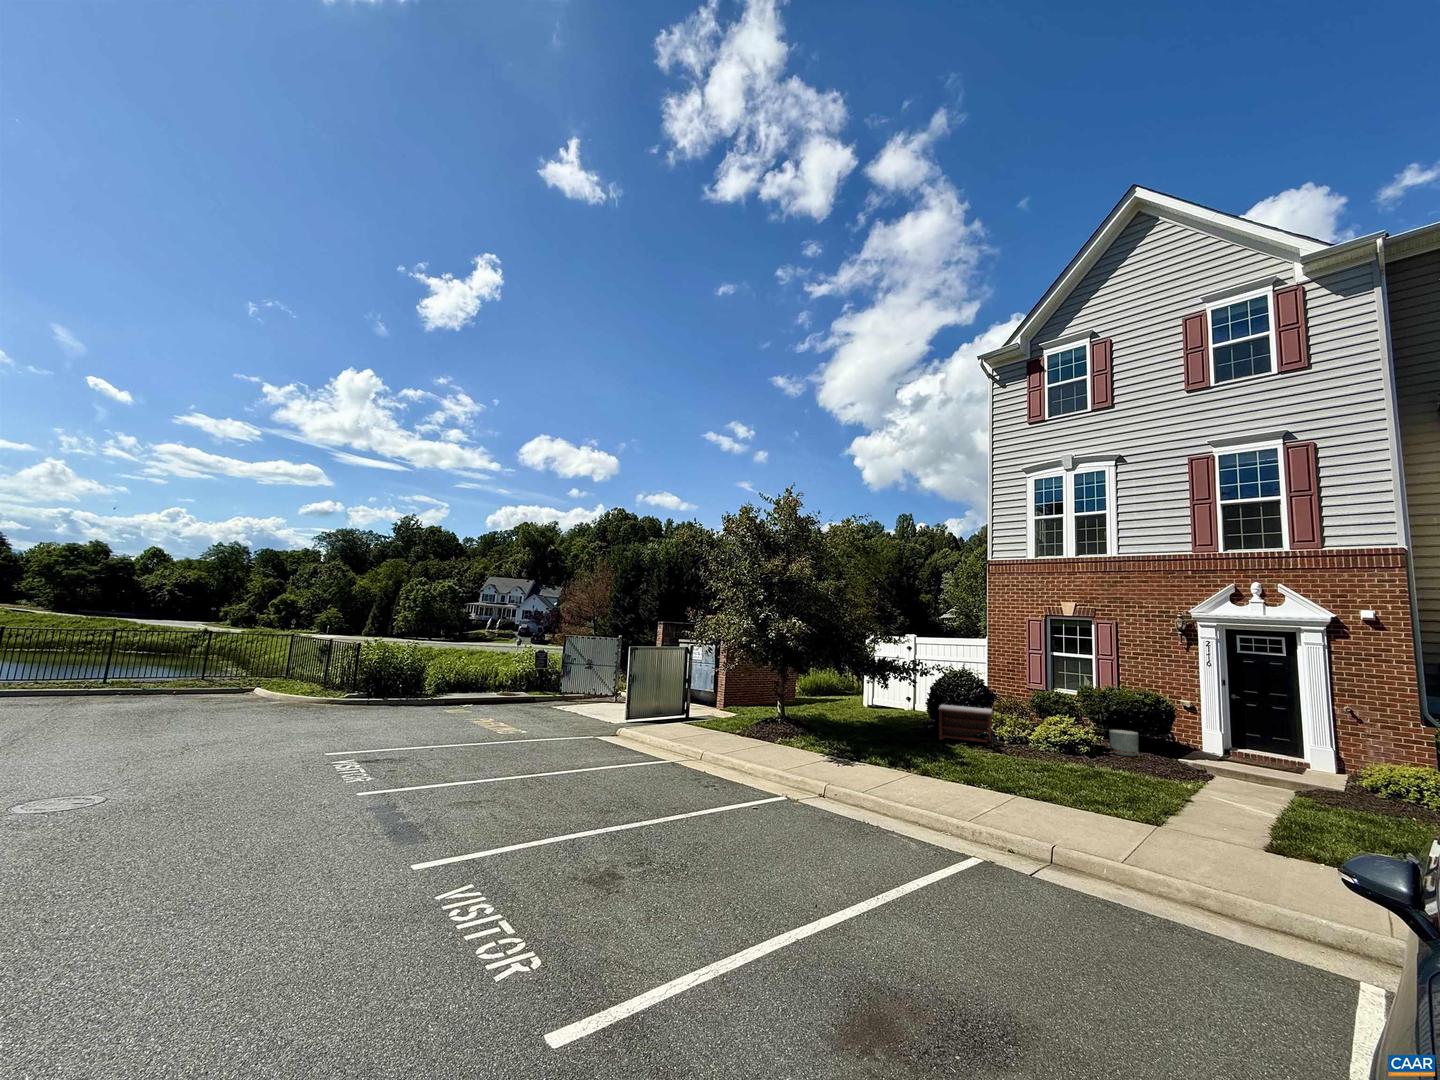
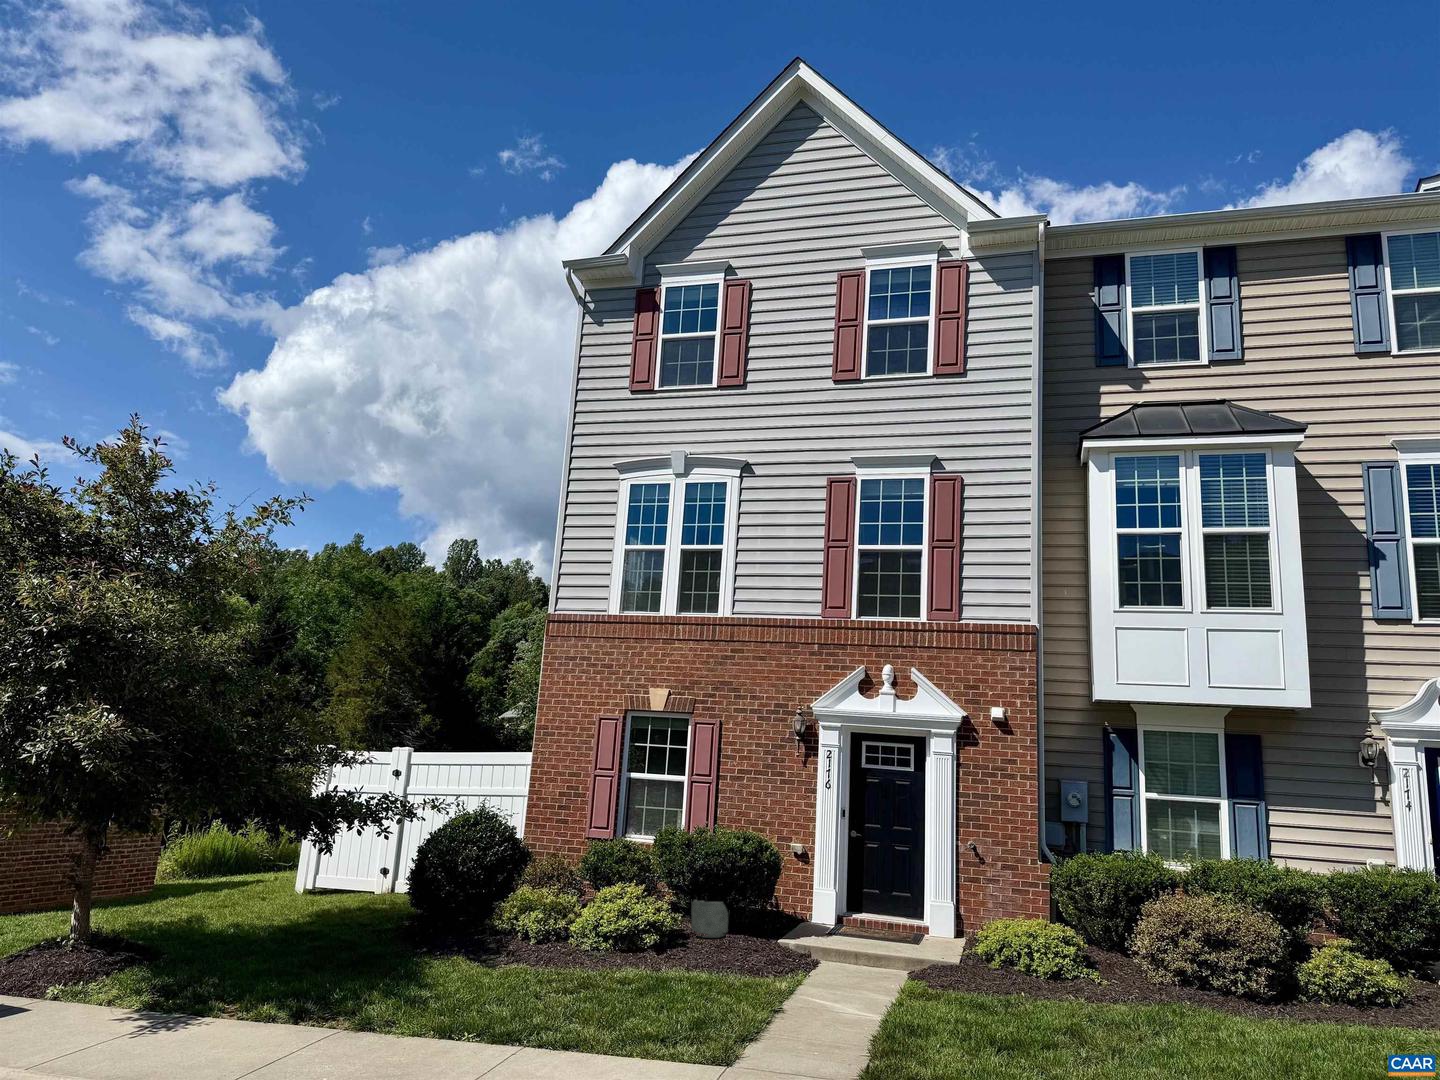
bench: present [938,705,993,742] -> none [423,872,522,942]

